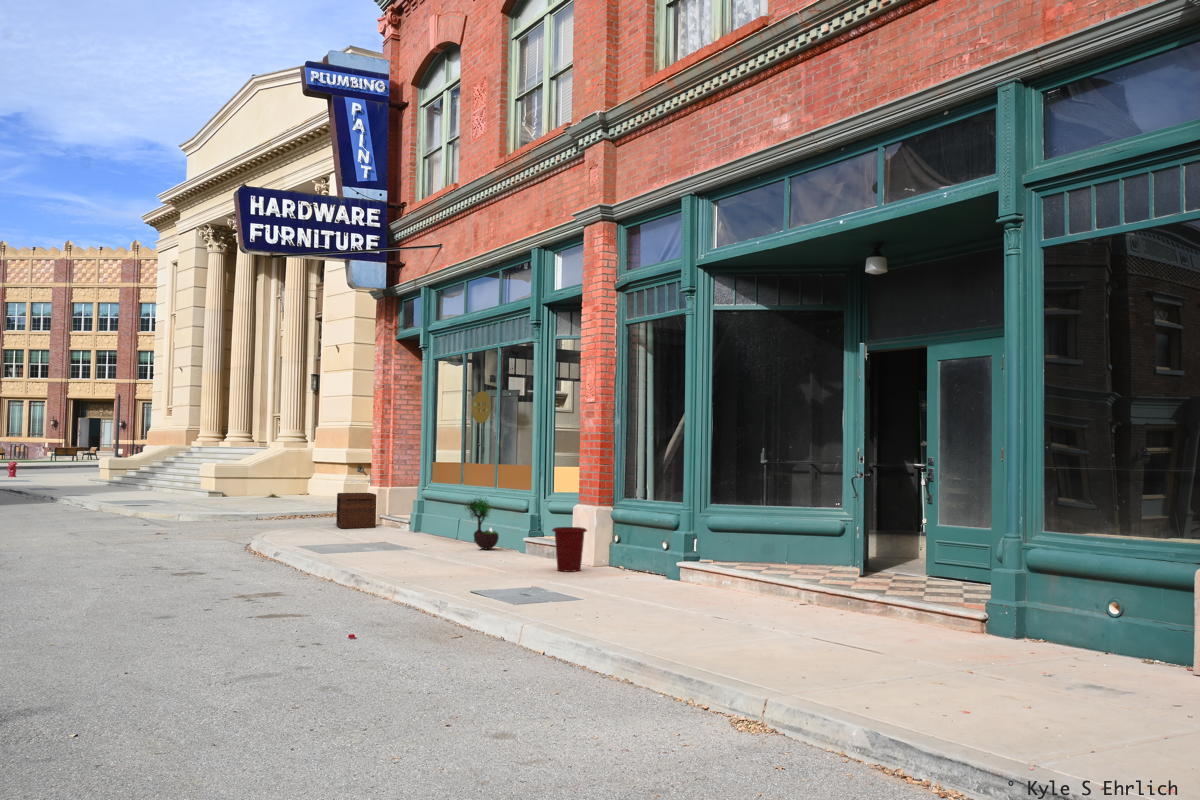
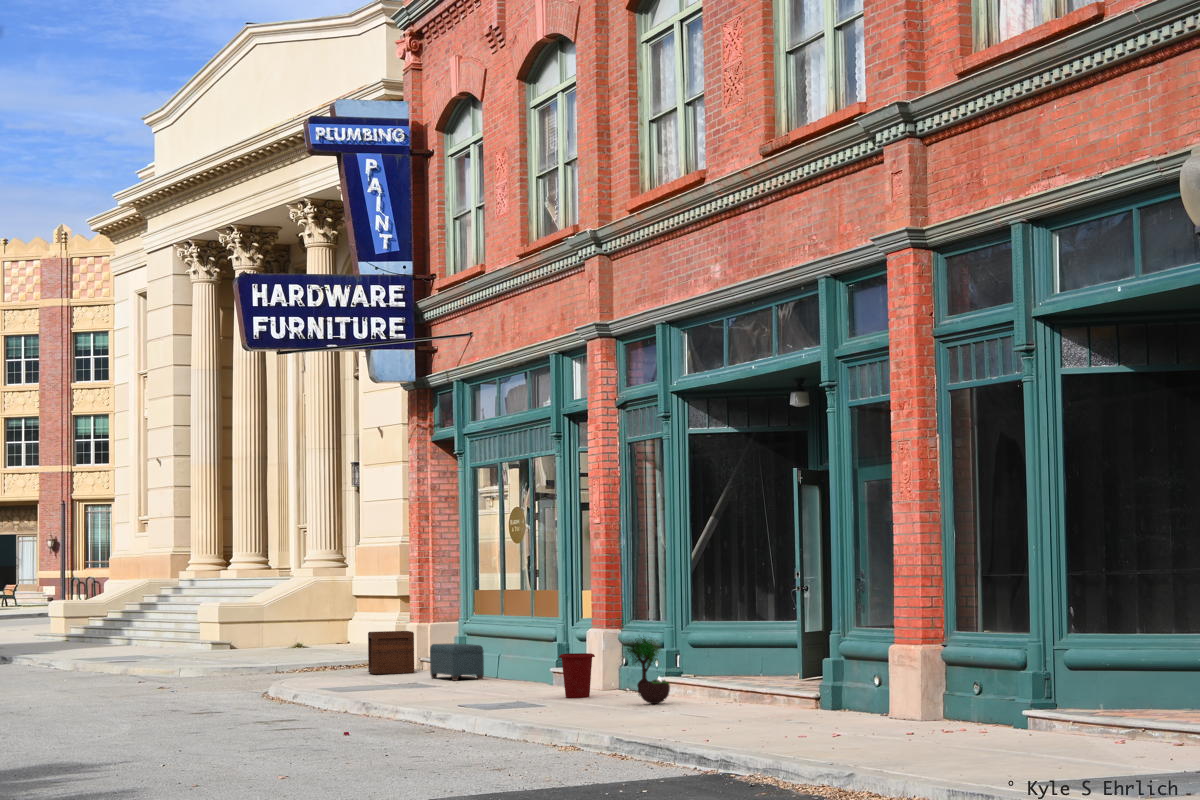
potted tree: present [465,498,499,549] -> present [627,636,670,704]
bench: none [395,506,444,539] -> present [430,643,484,681]

